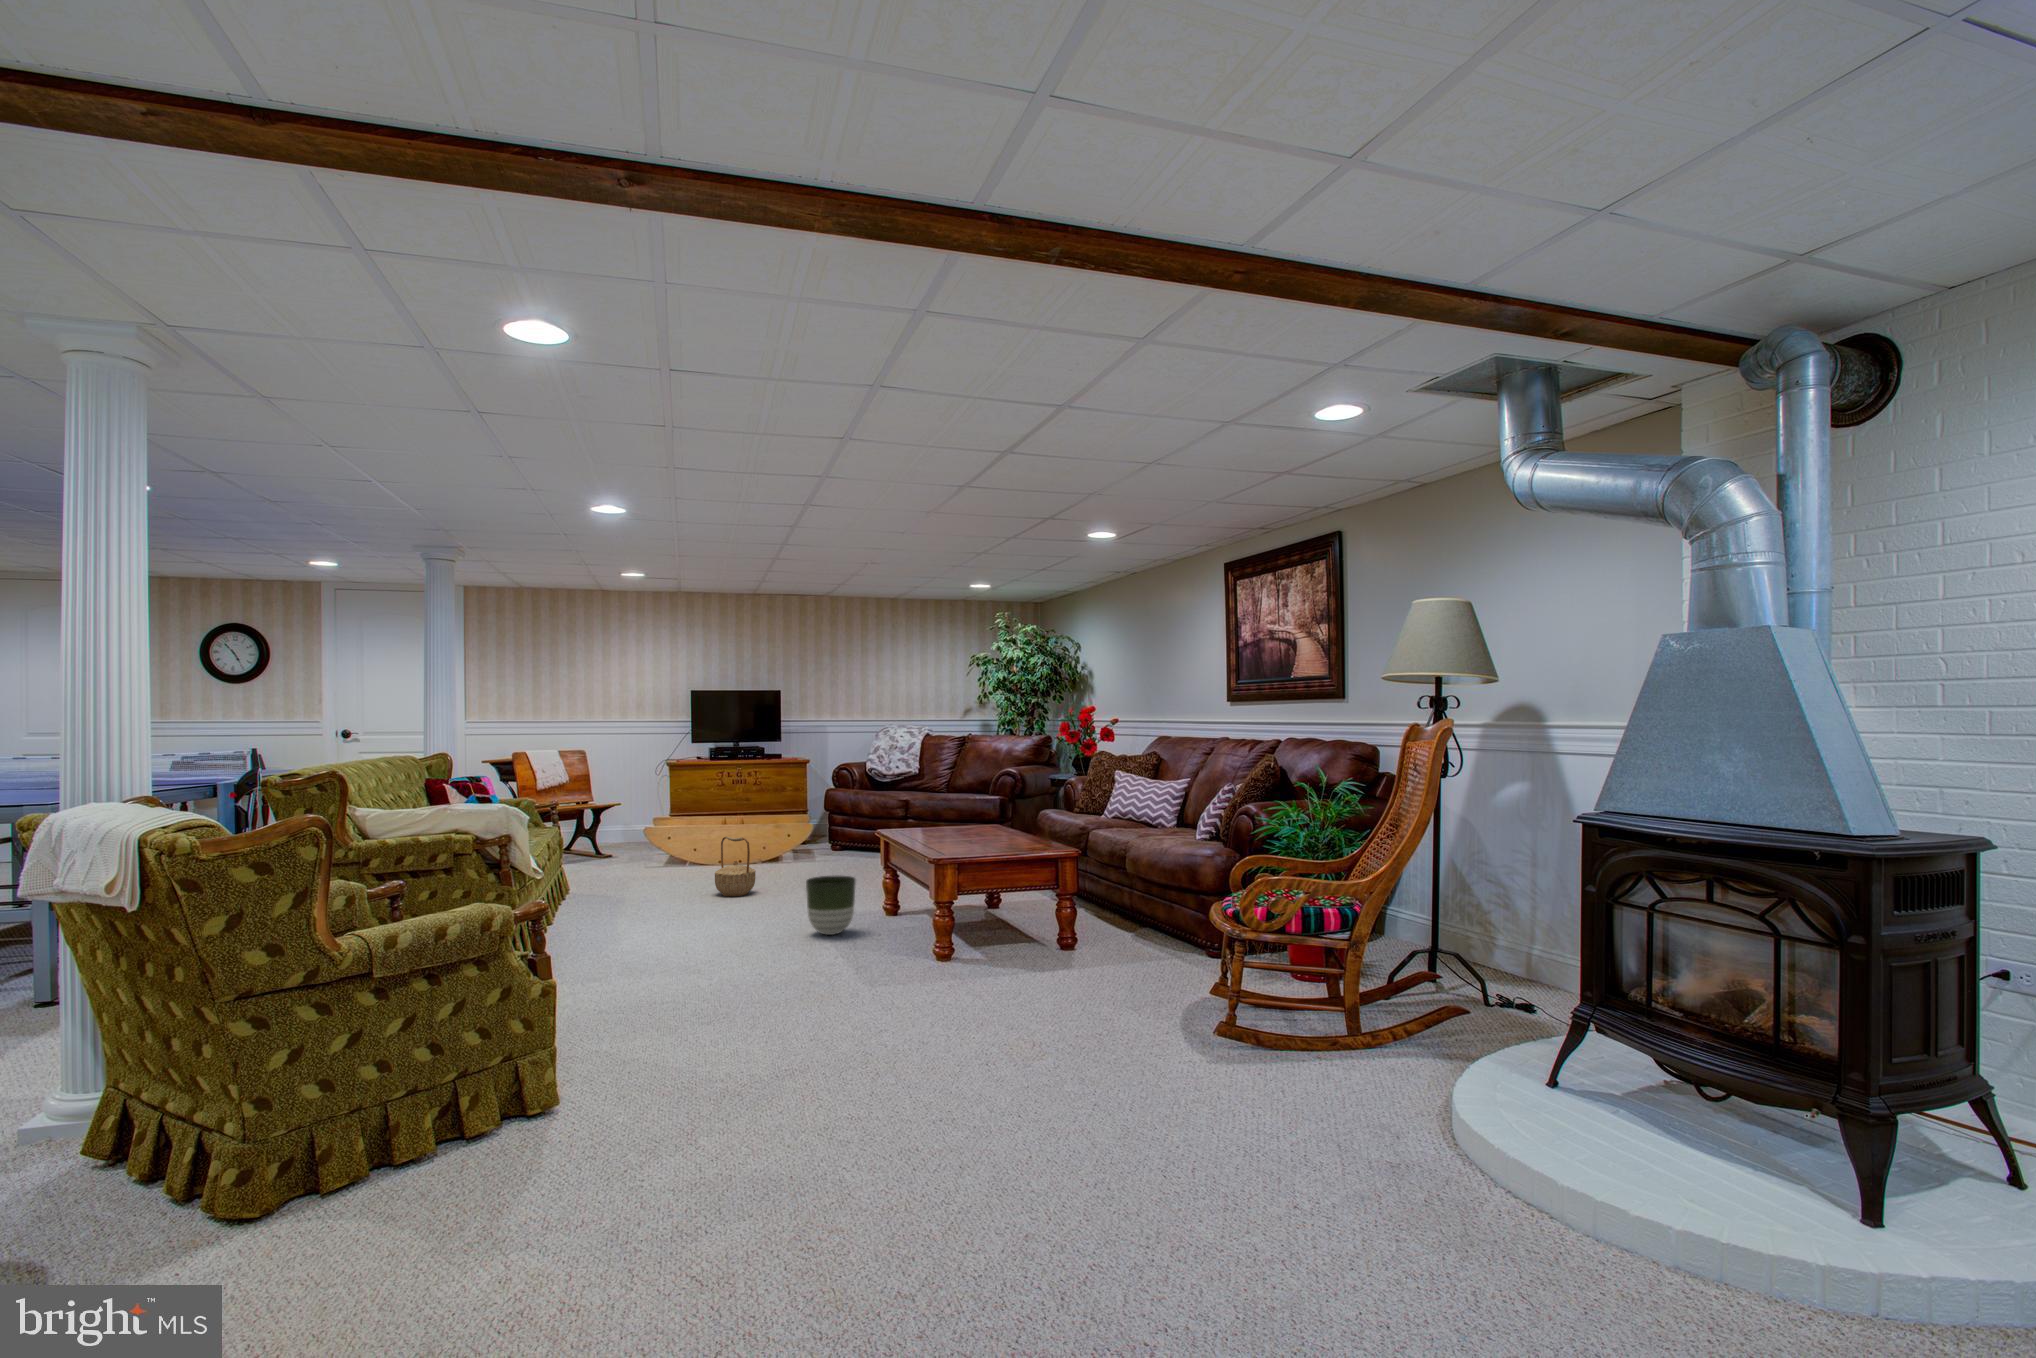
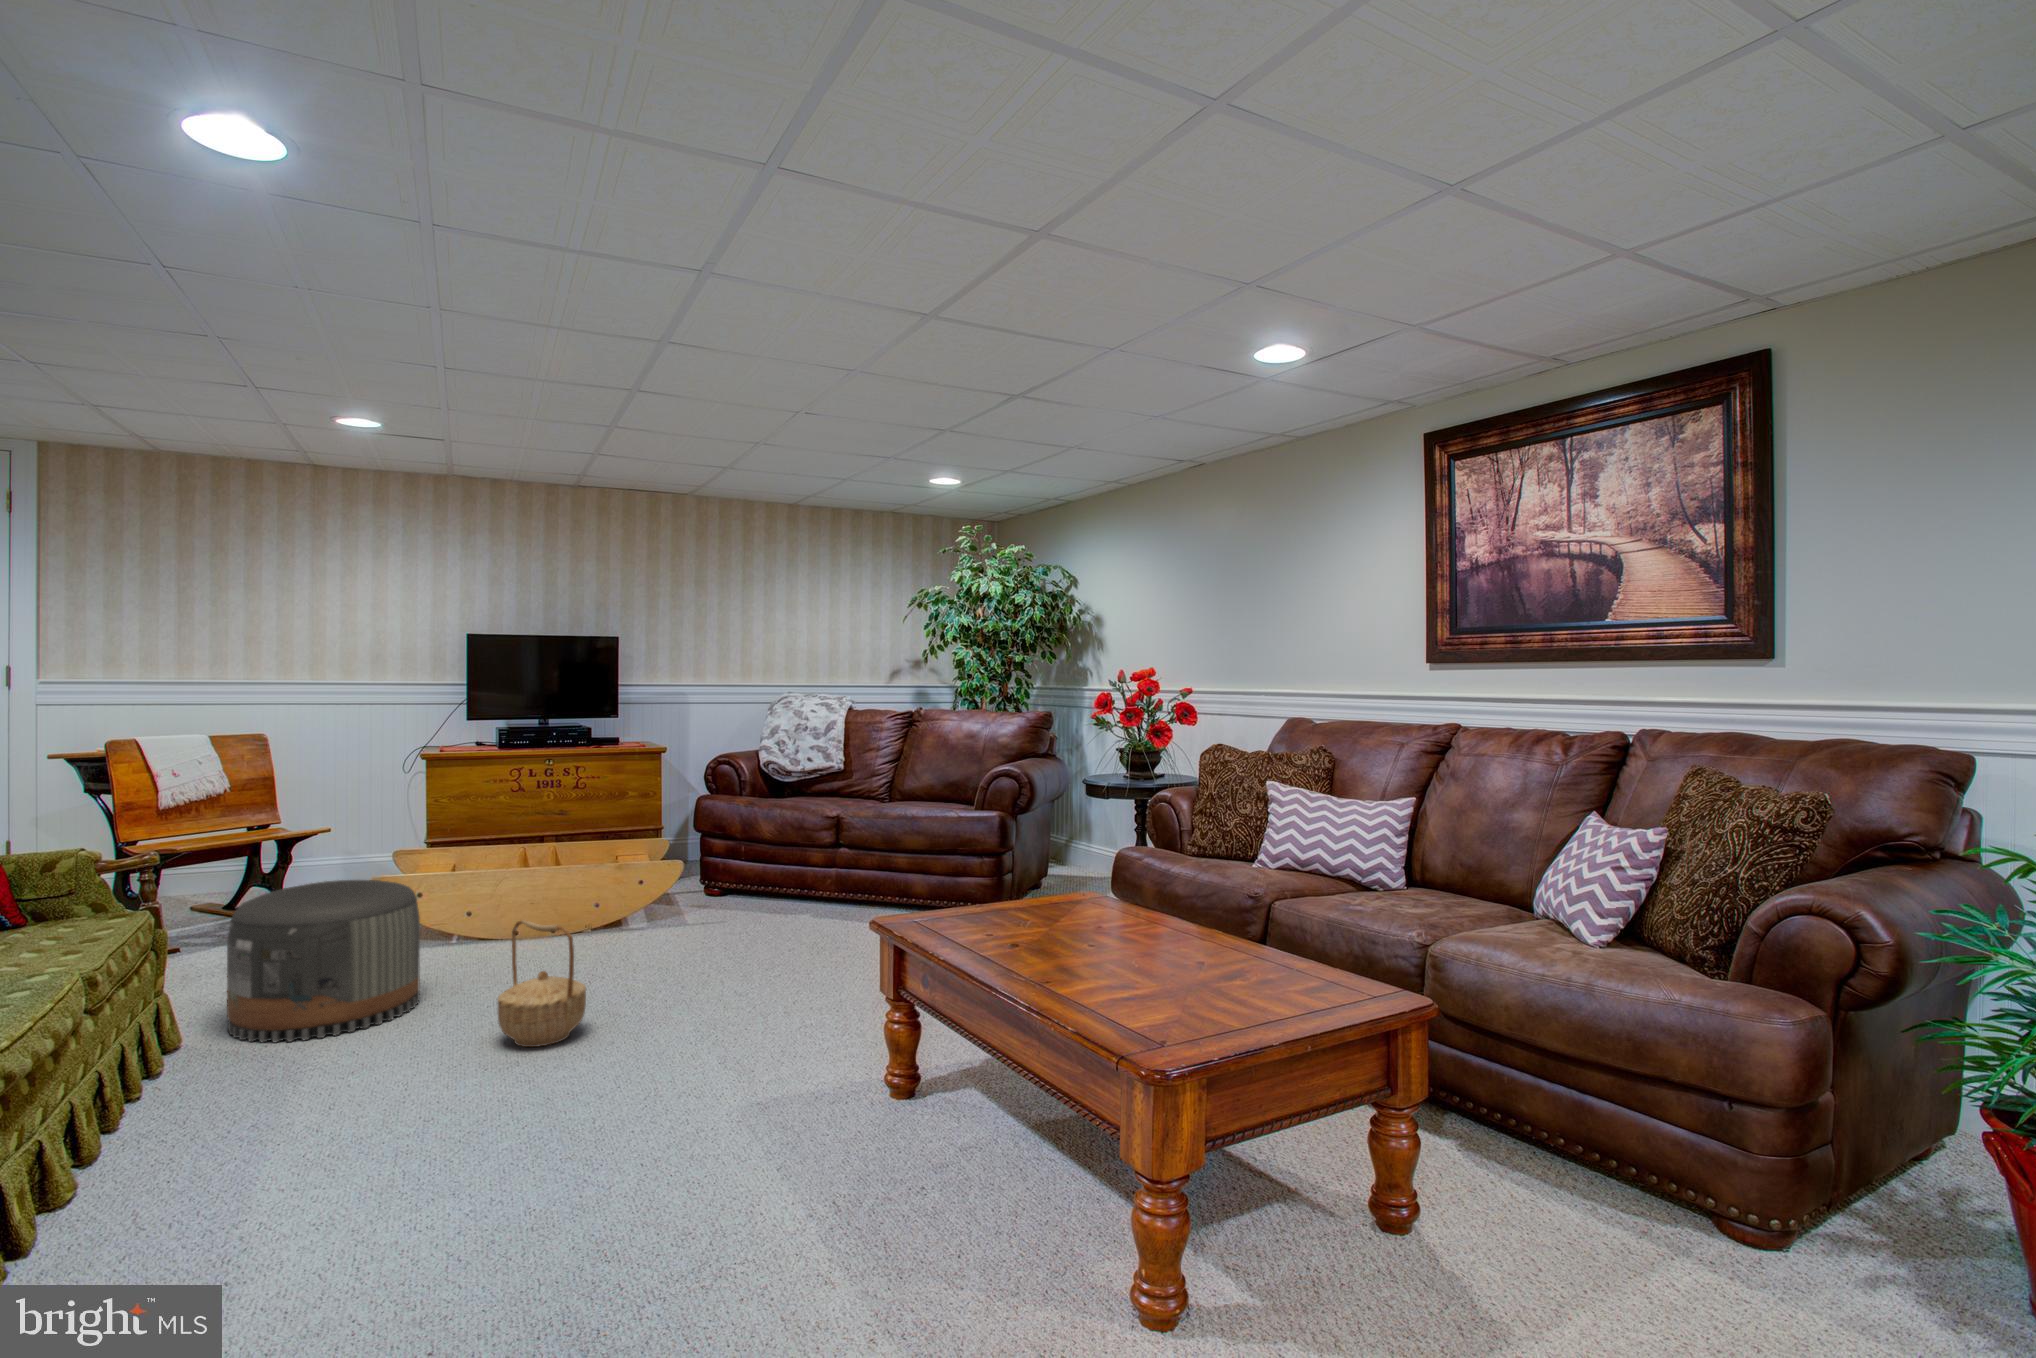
pouf: none [593,820,677,892] -> present [227,880,420,1042]
planter: present [806,876,856,935] -> none [730,1054,852,1216]

